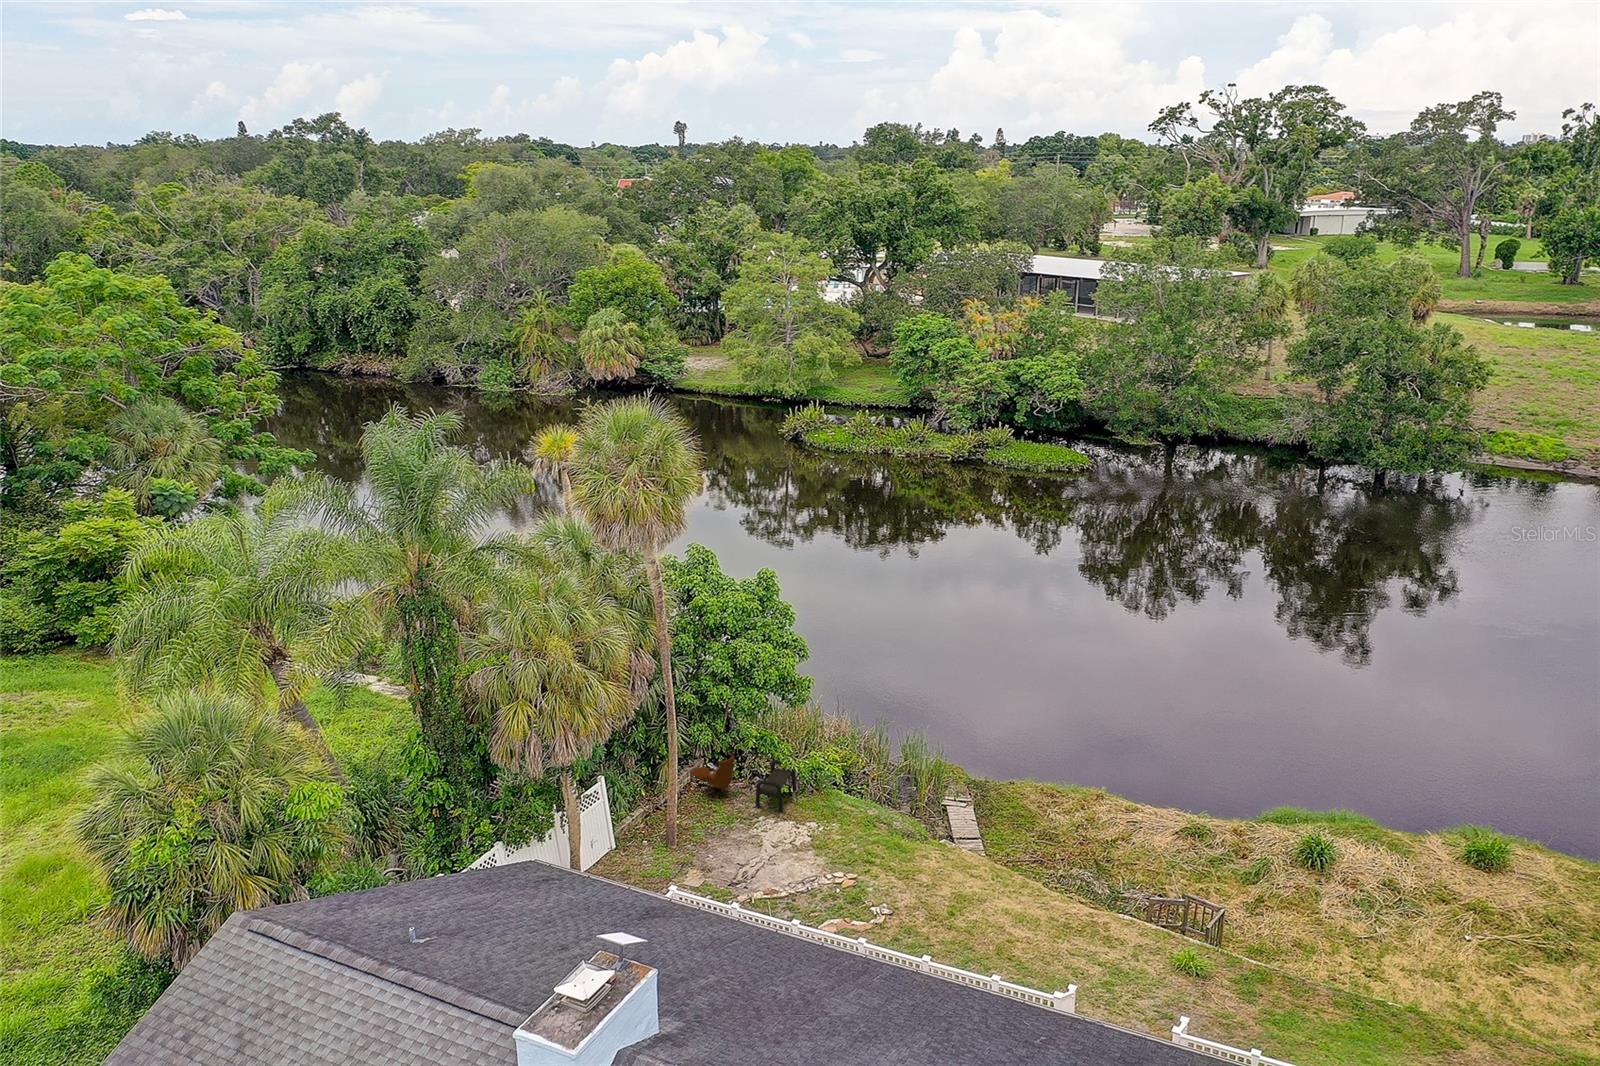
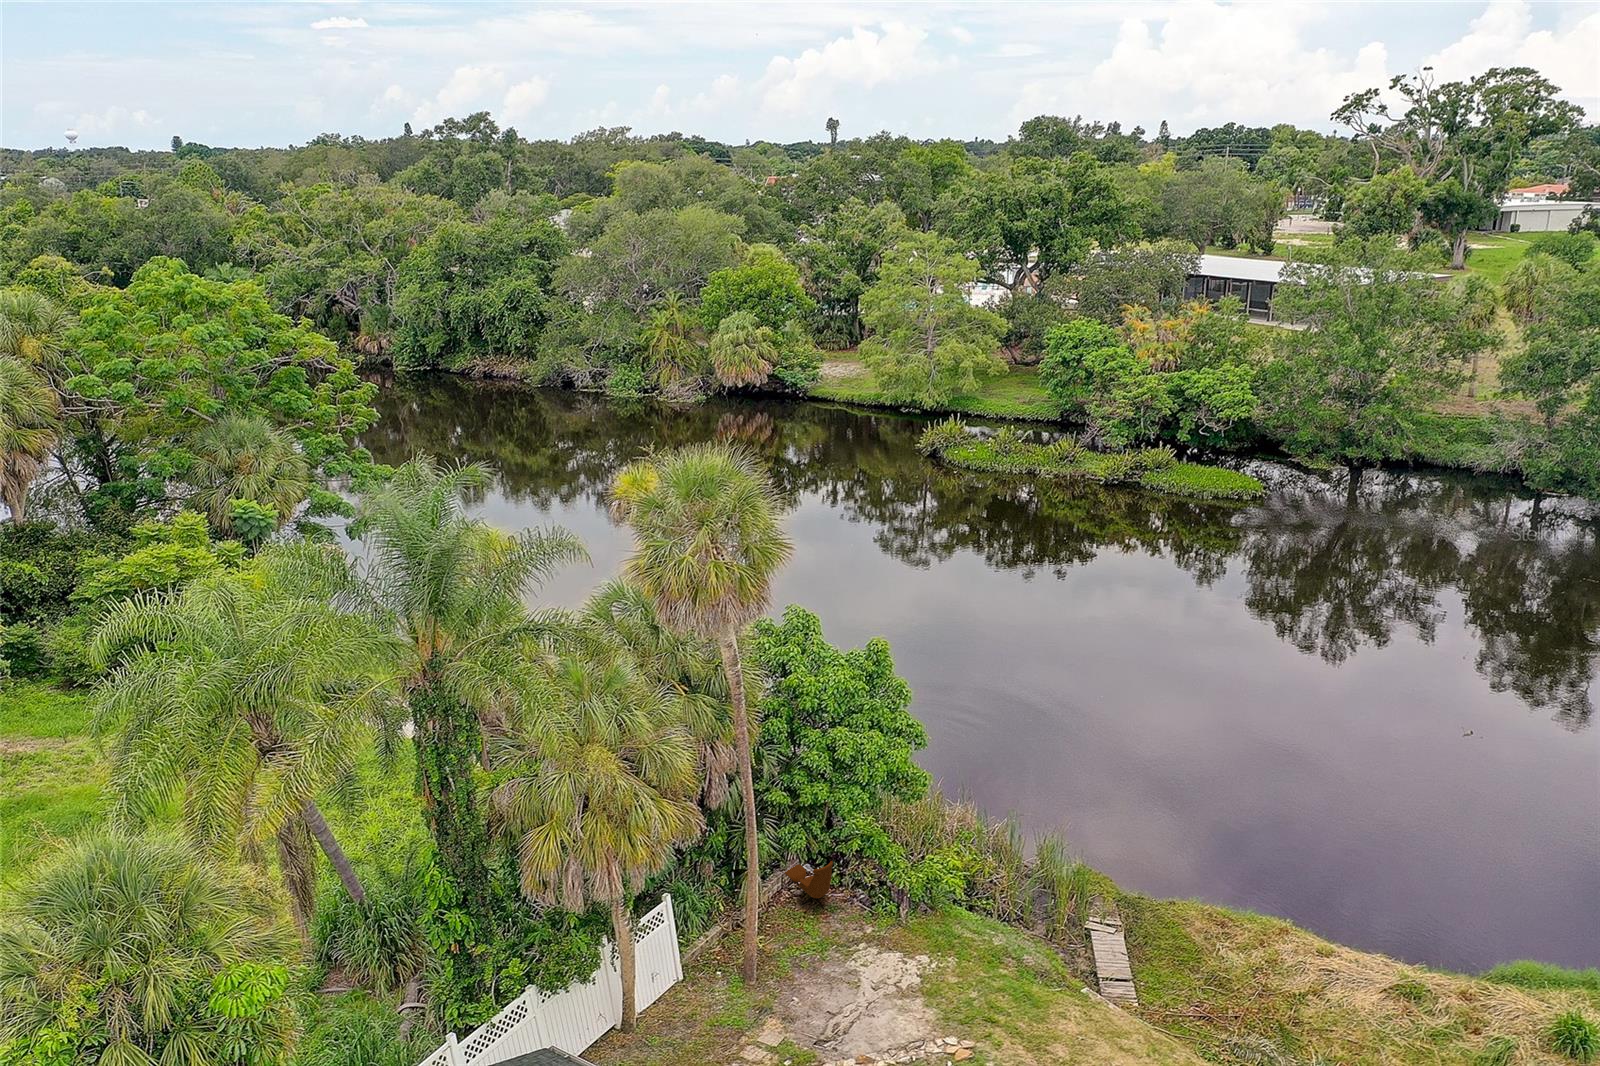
bench: present [756,760,796,812] -> none [856,867,907,937]

